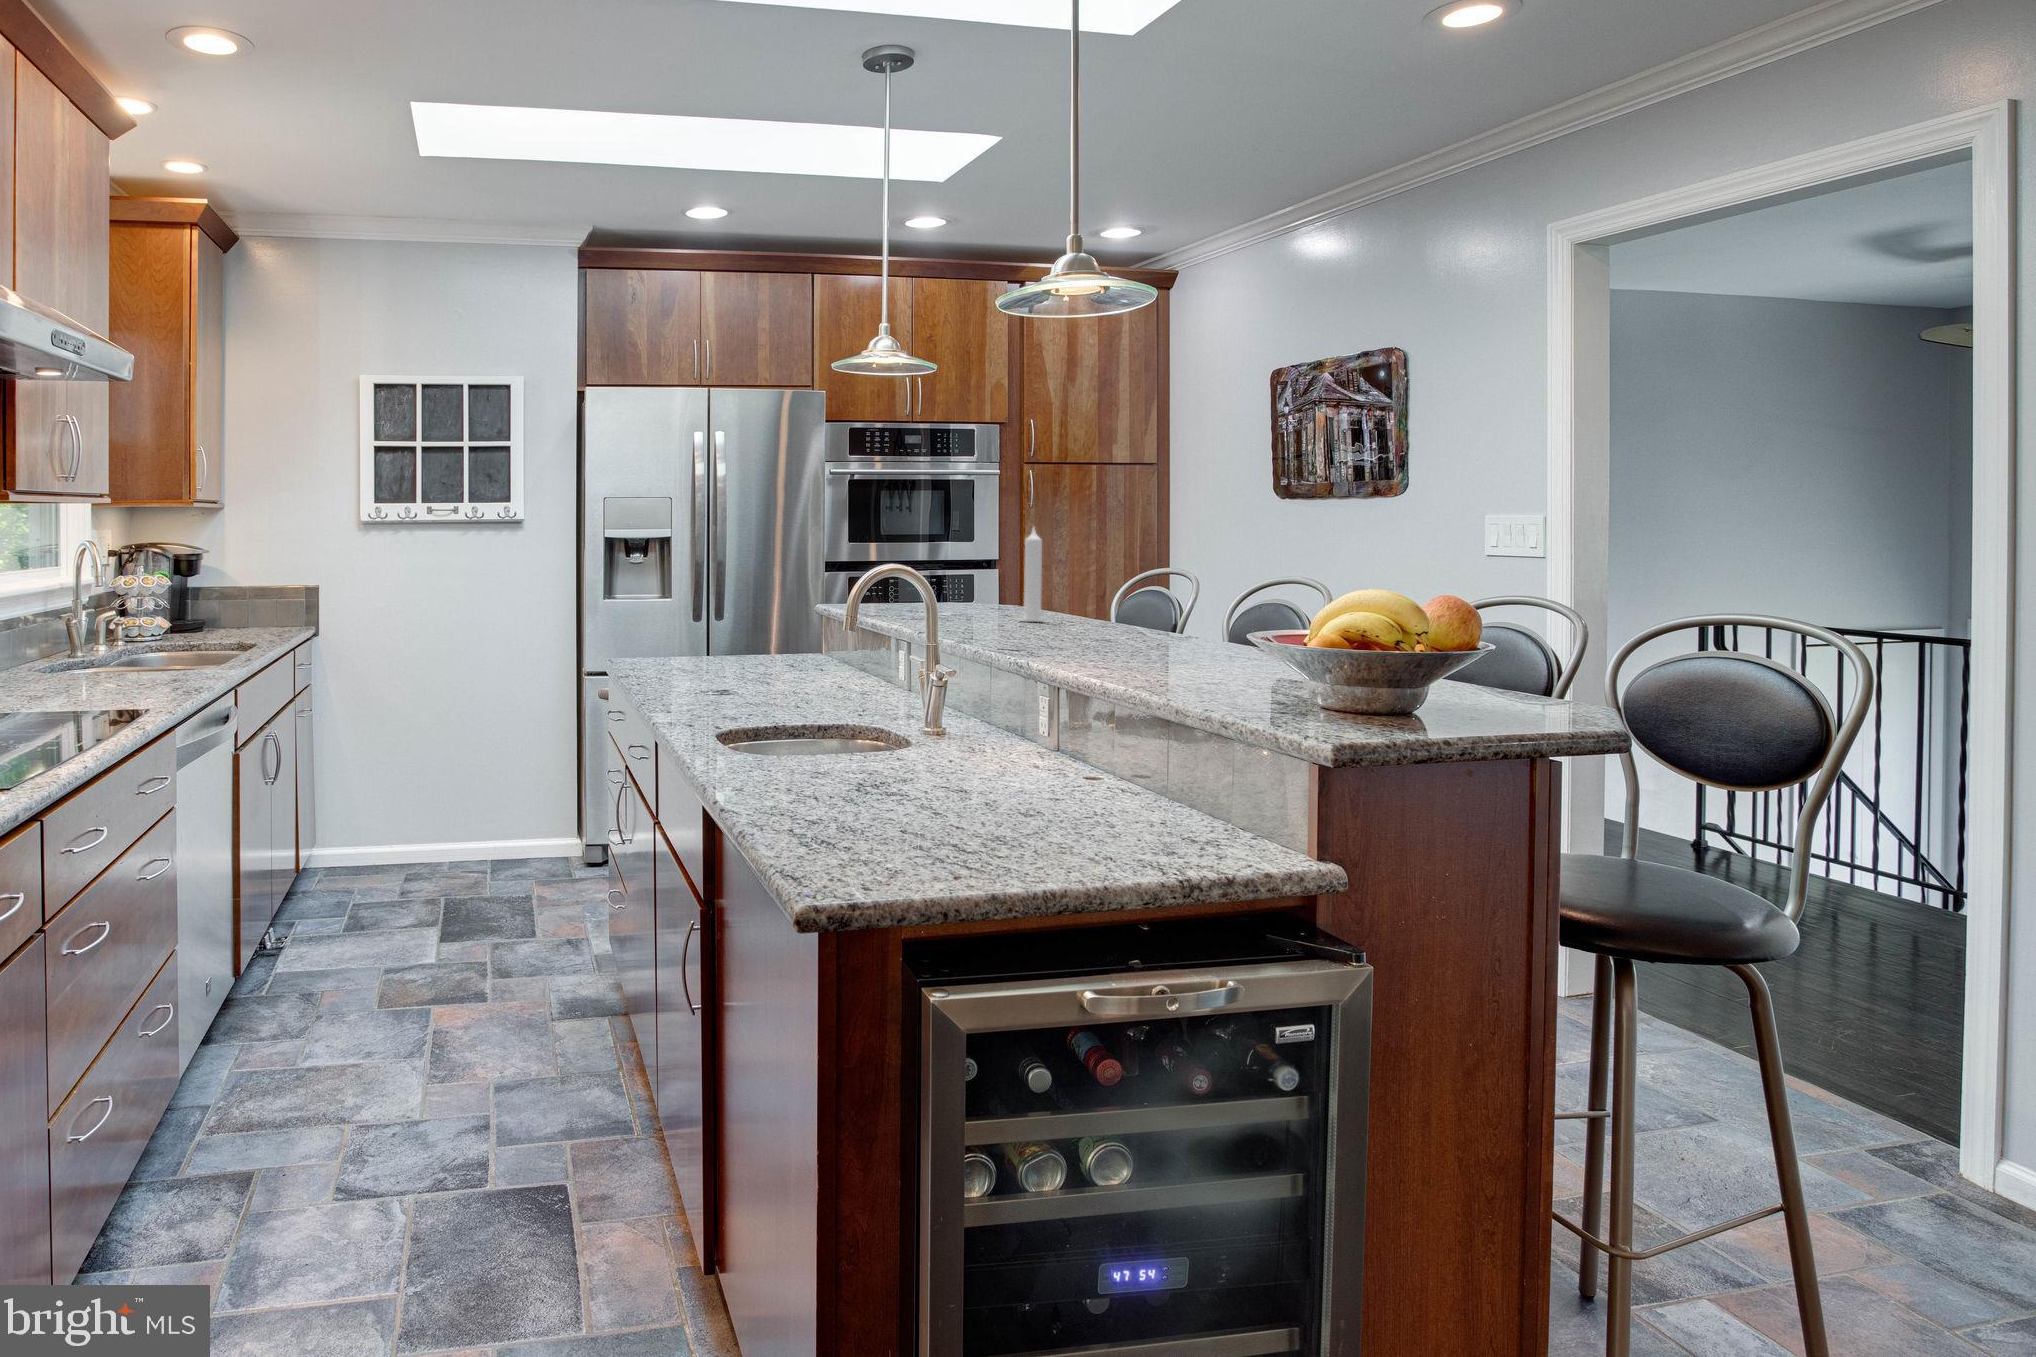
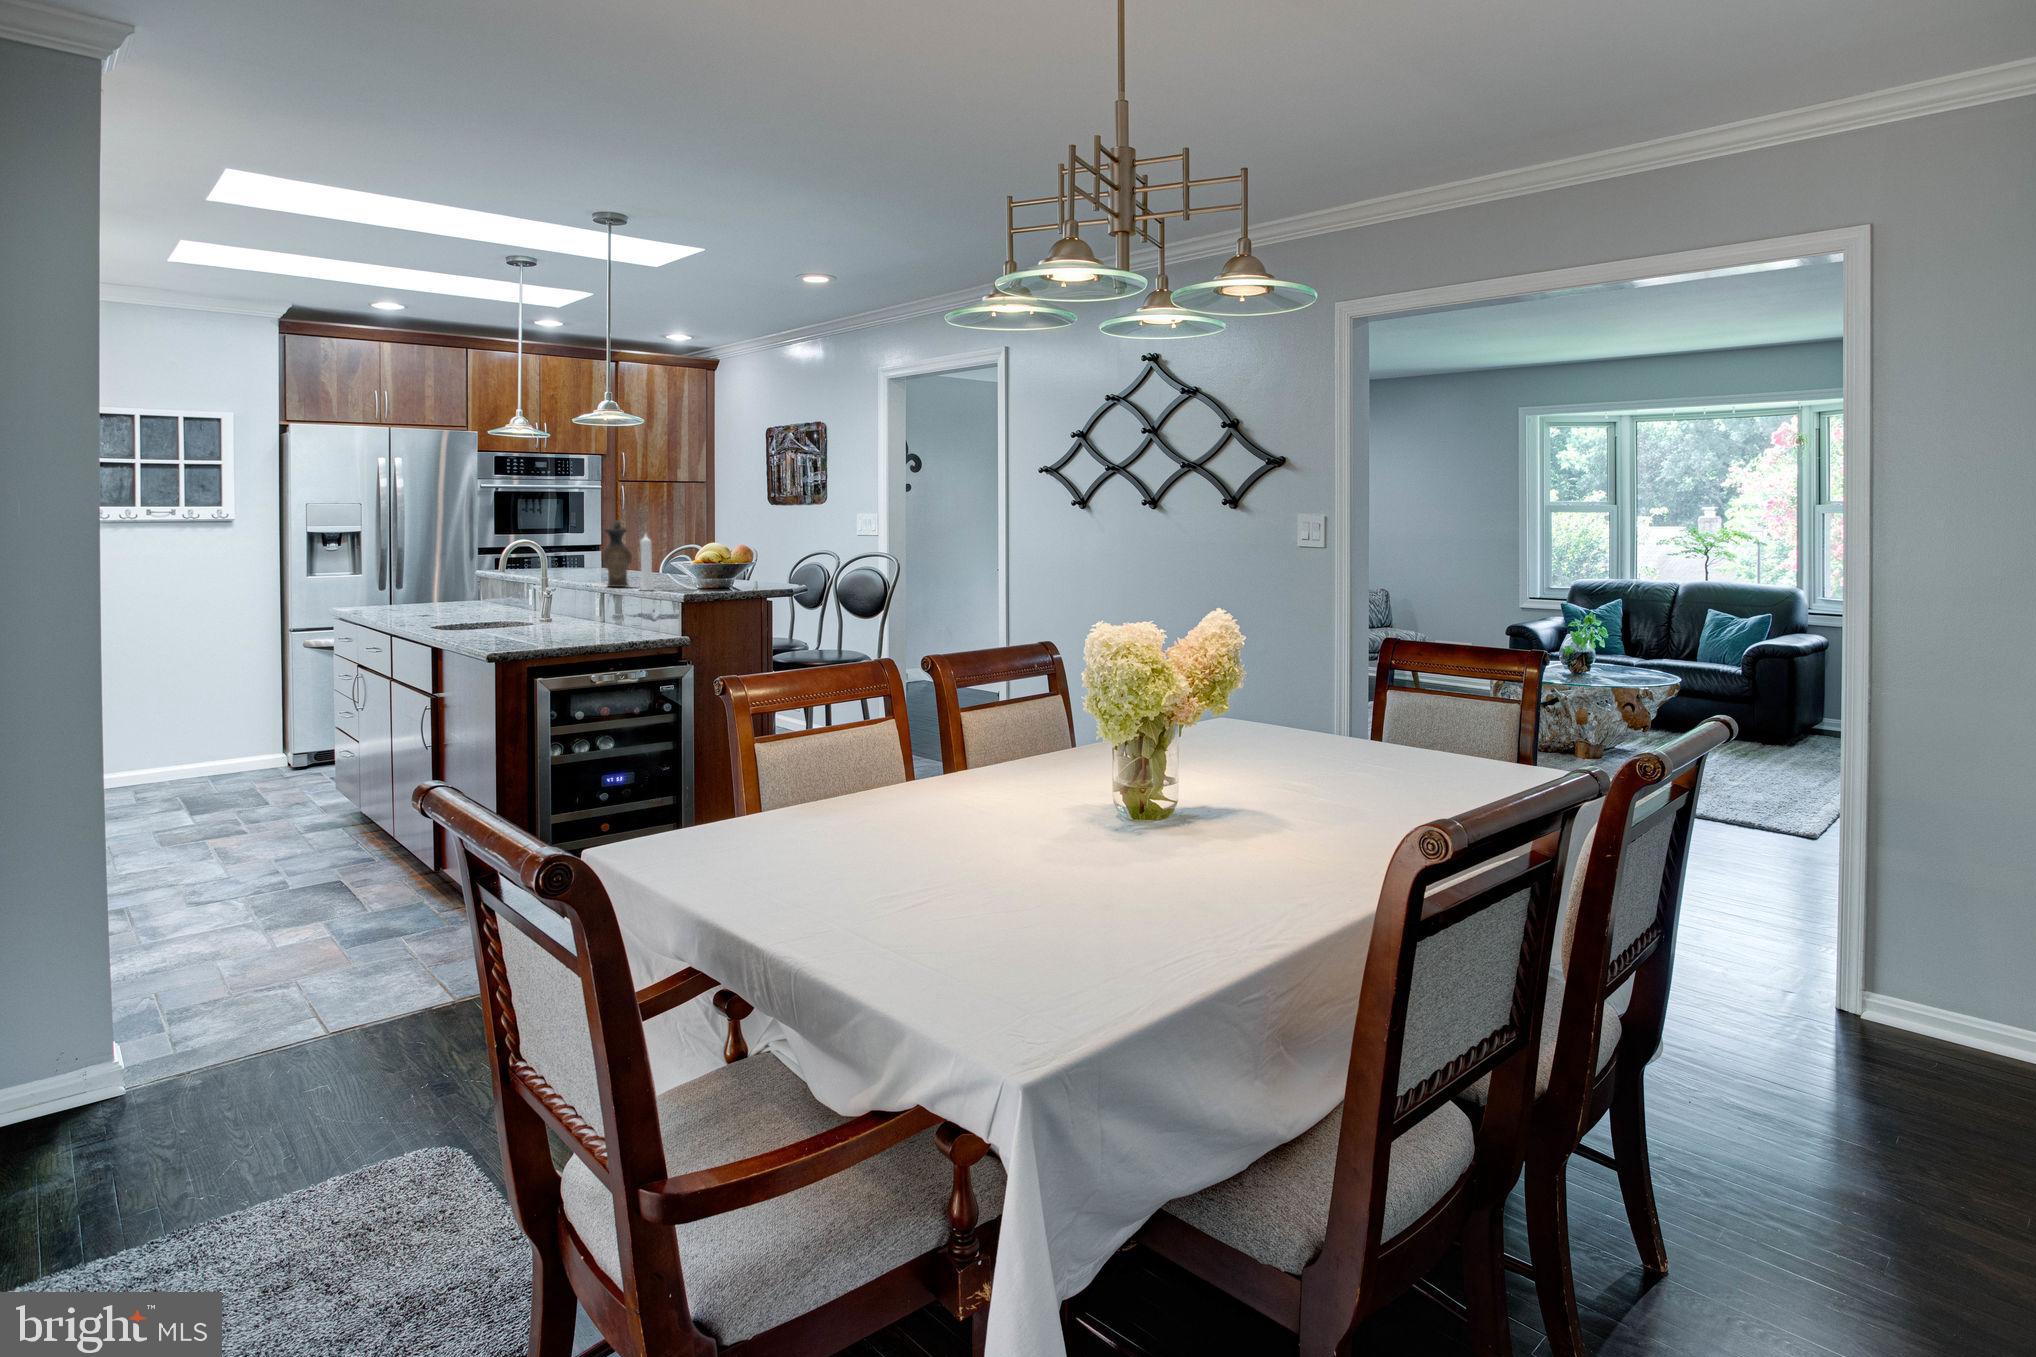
ceramic pitcher: none [970,509,1014,616] -> present [603,520,632,587]

